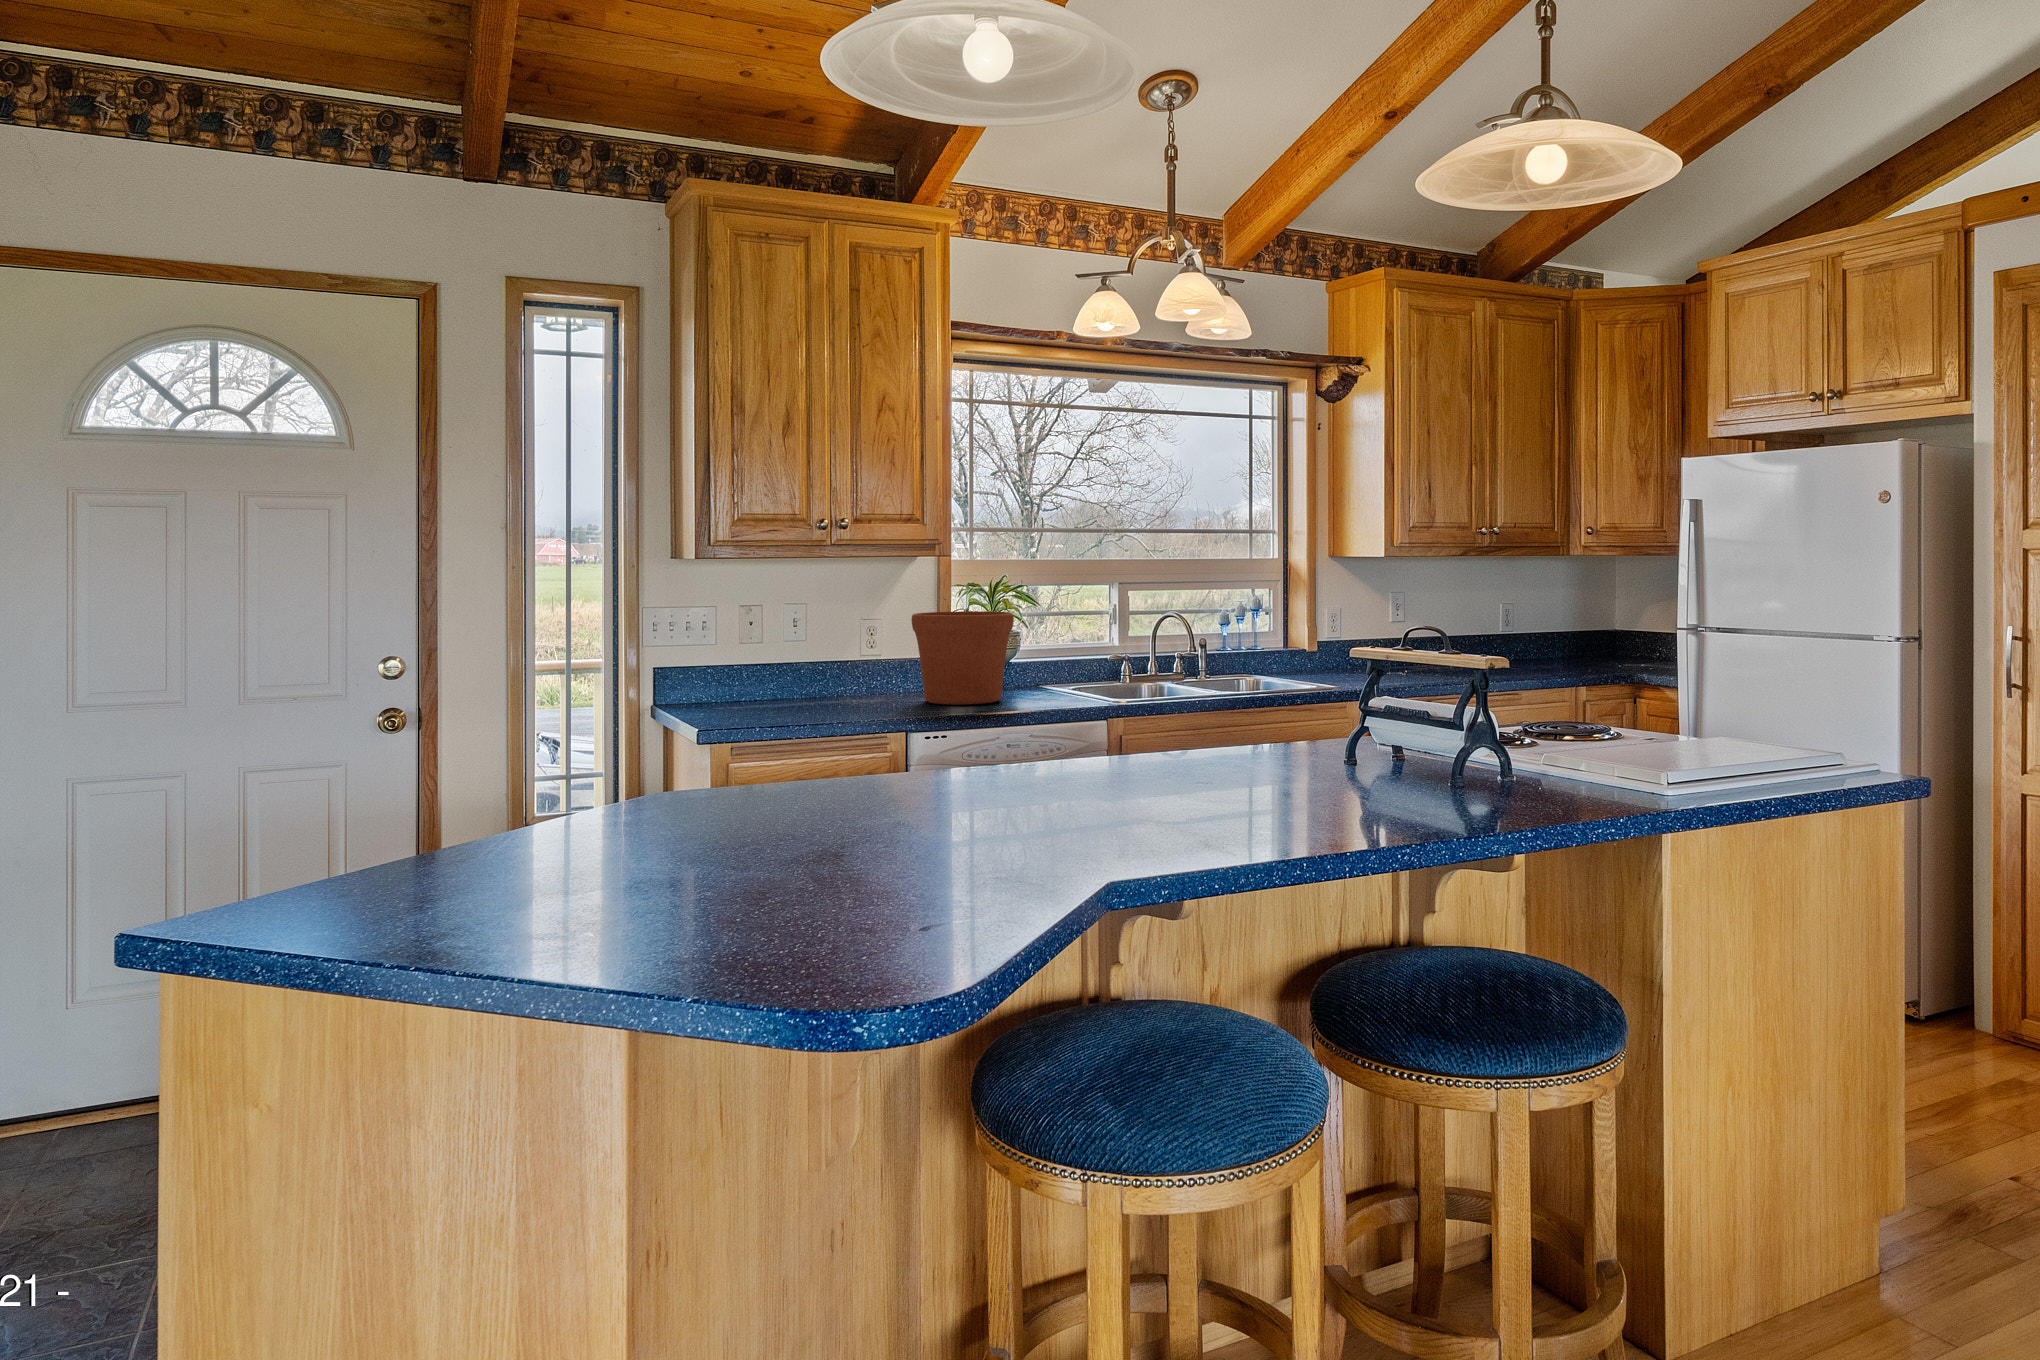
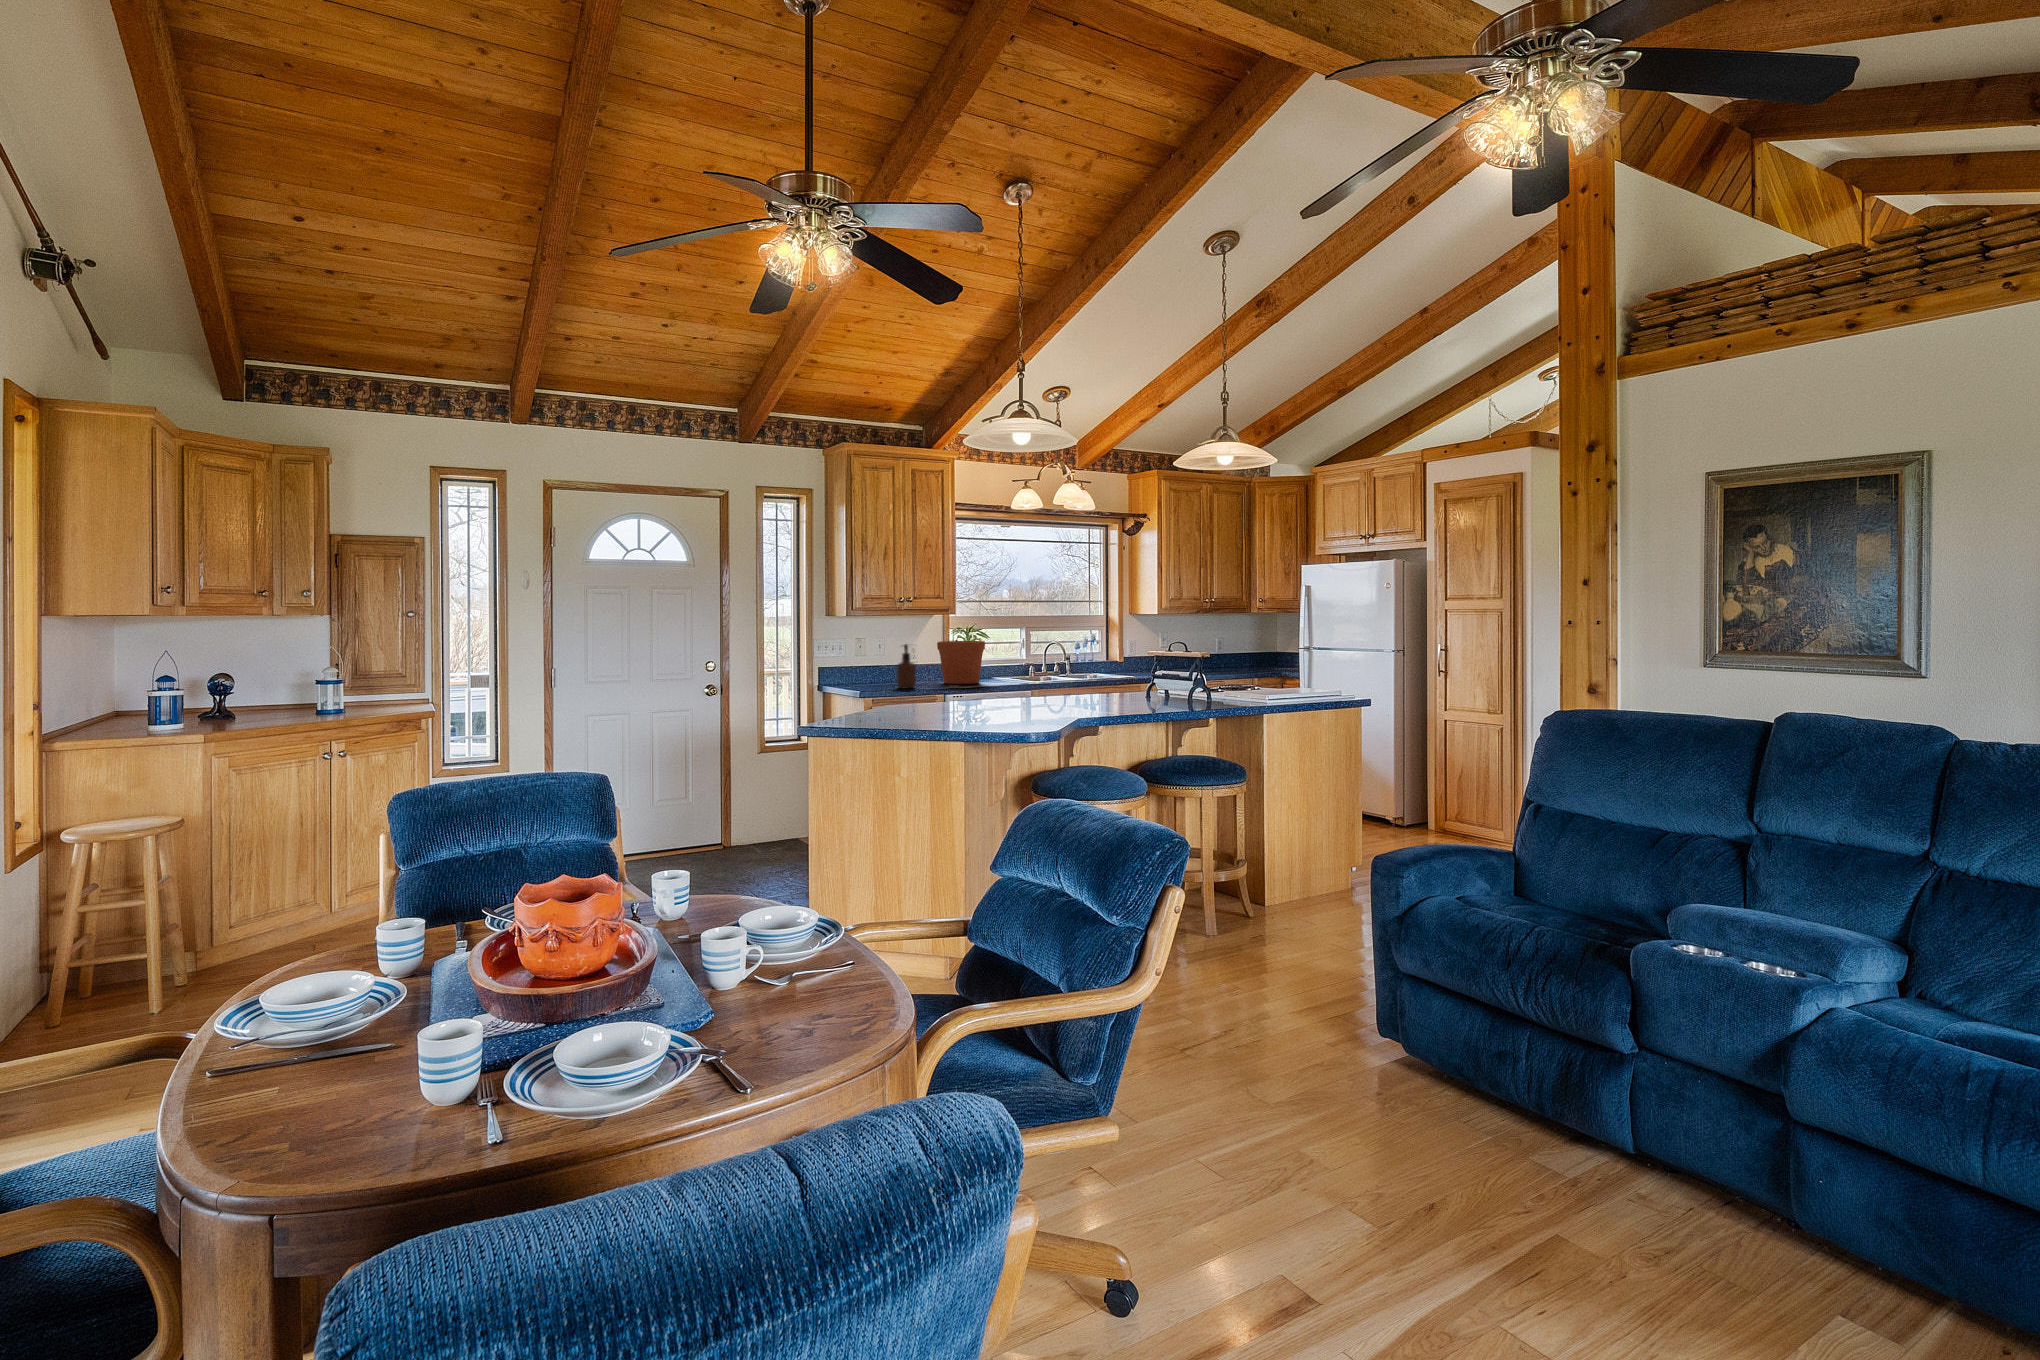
soap dispenser: none [806,620,848,718] -> present [897,644,916,688]

